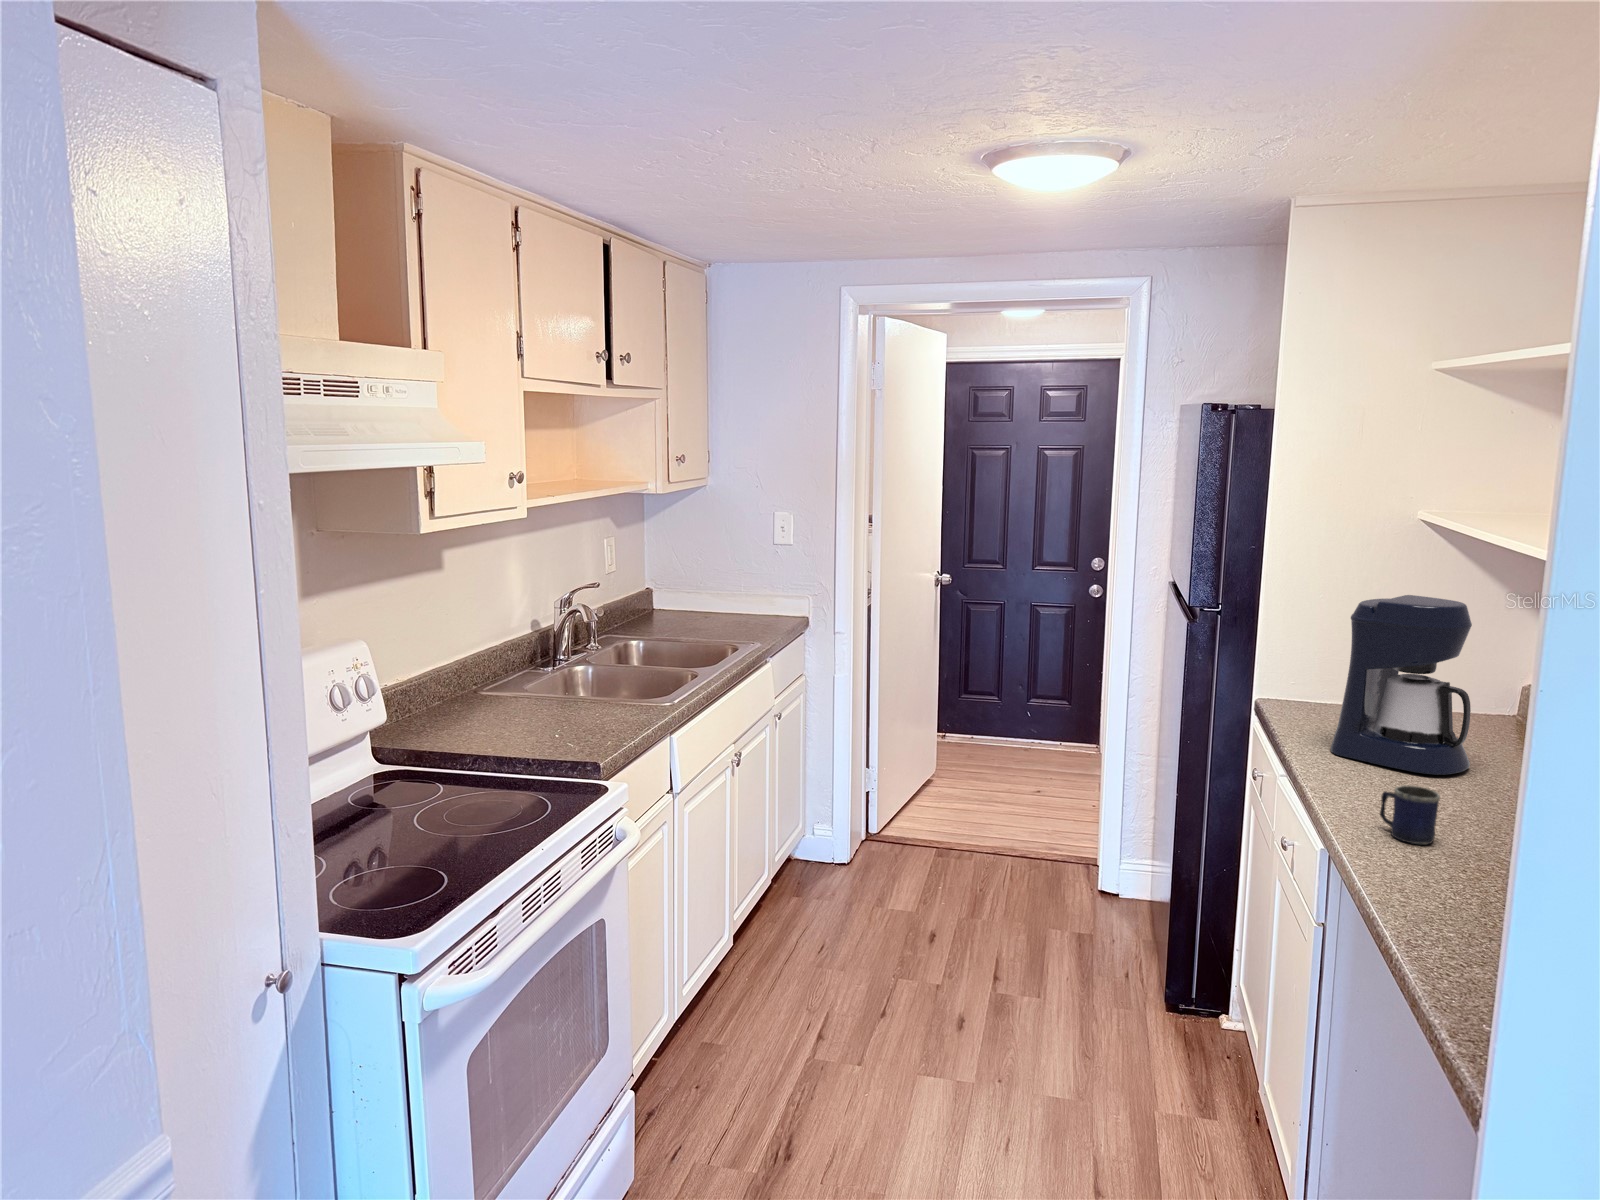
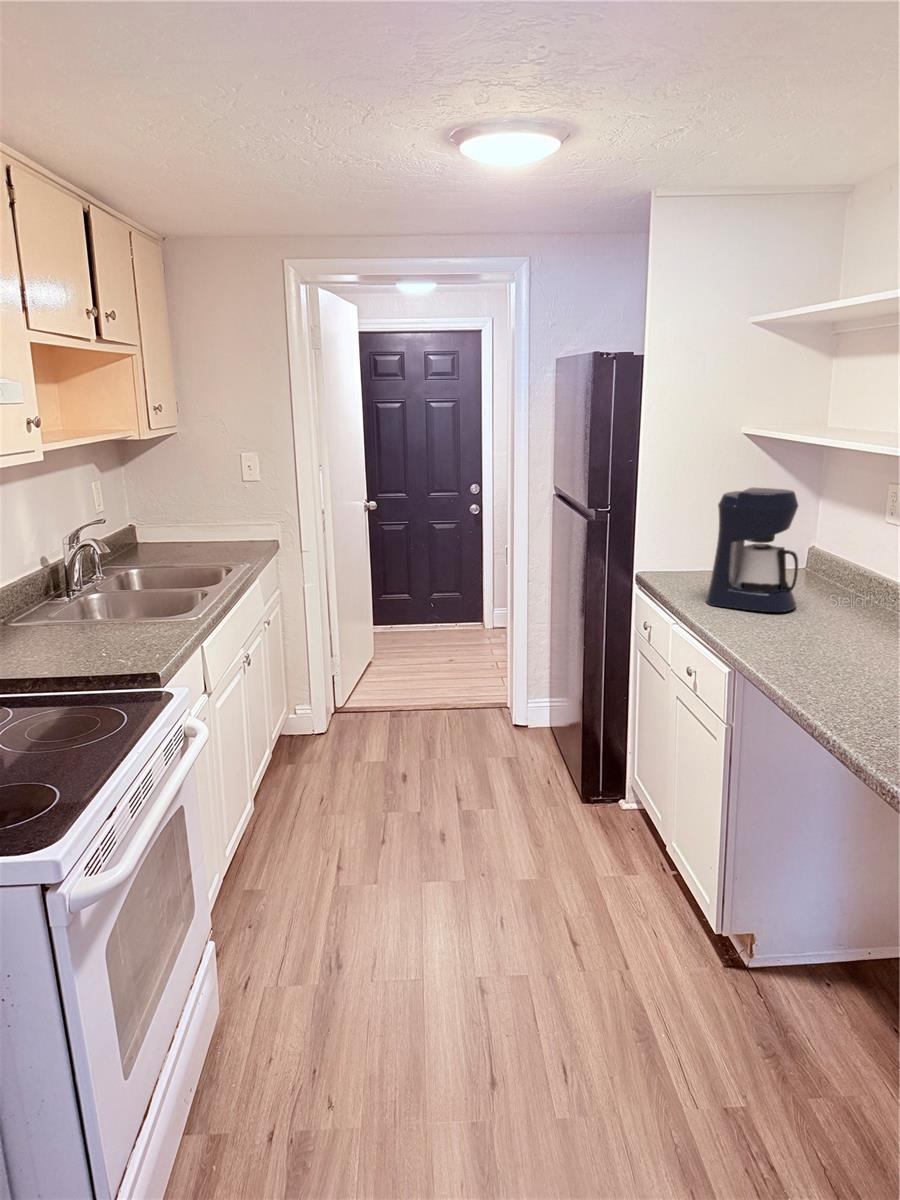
mug: present [1380,785,1440,844] -> none [770,619,813,660]

